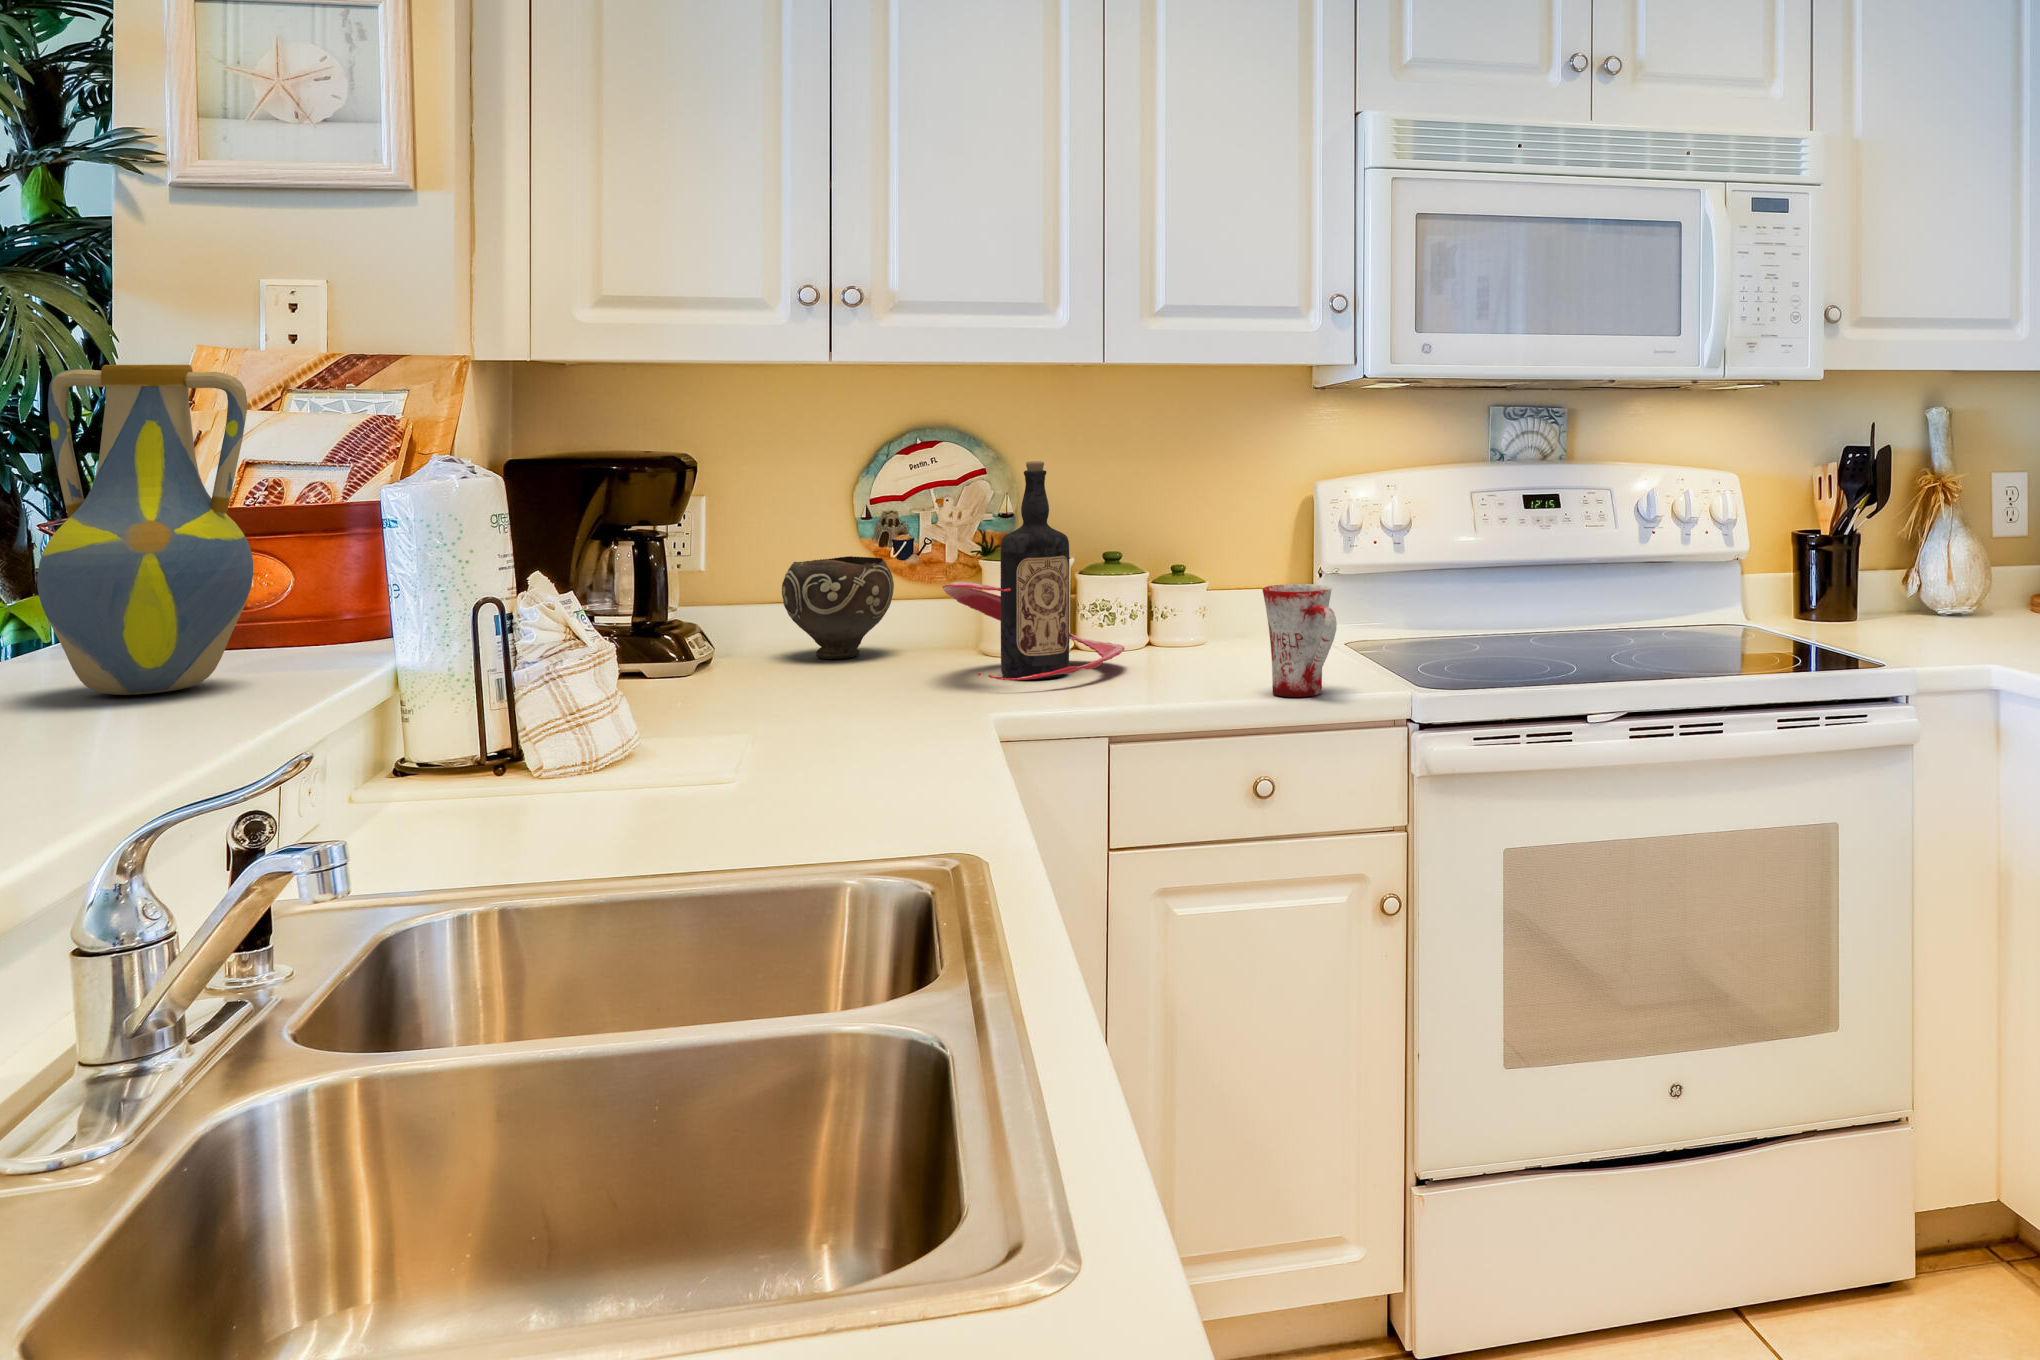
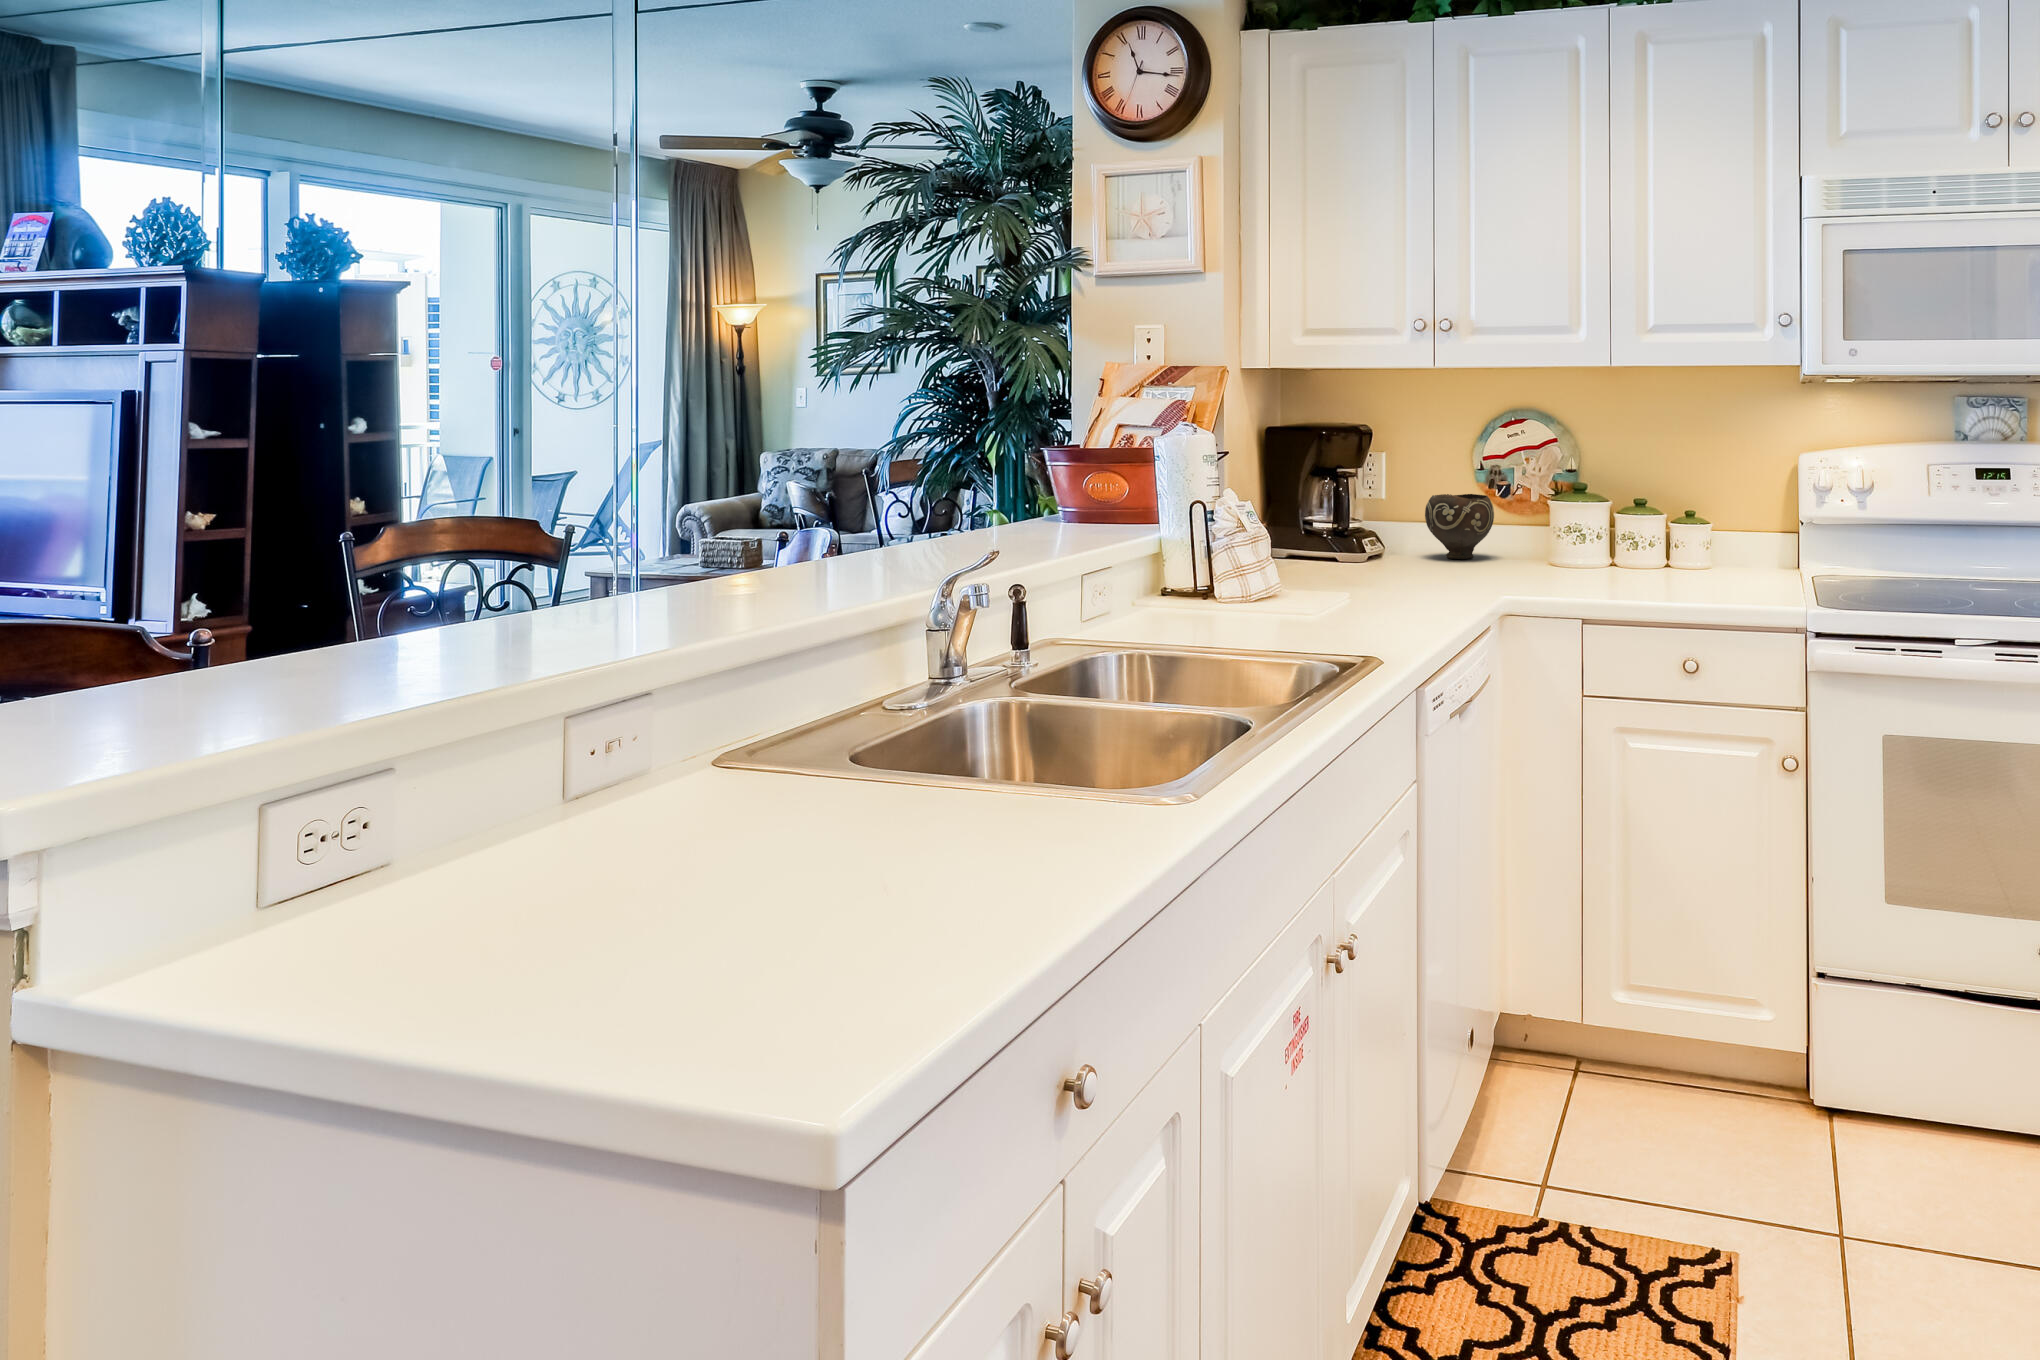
vase: present [37,365,253,695] -> none [993,372,1082,537]
bottle: present [942,461,1125,681] -> none [1497,433,1627,578]
mug: present [1262,584,1337,697] -> none [1693,524,1745,604]

